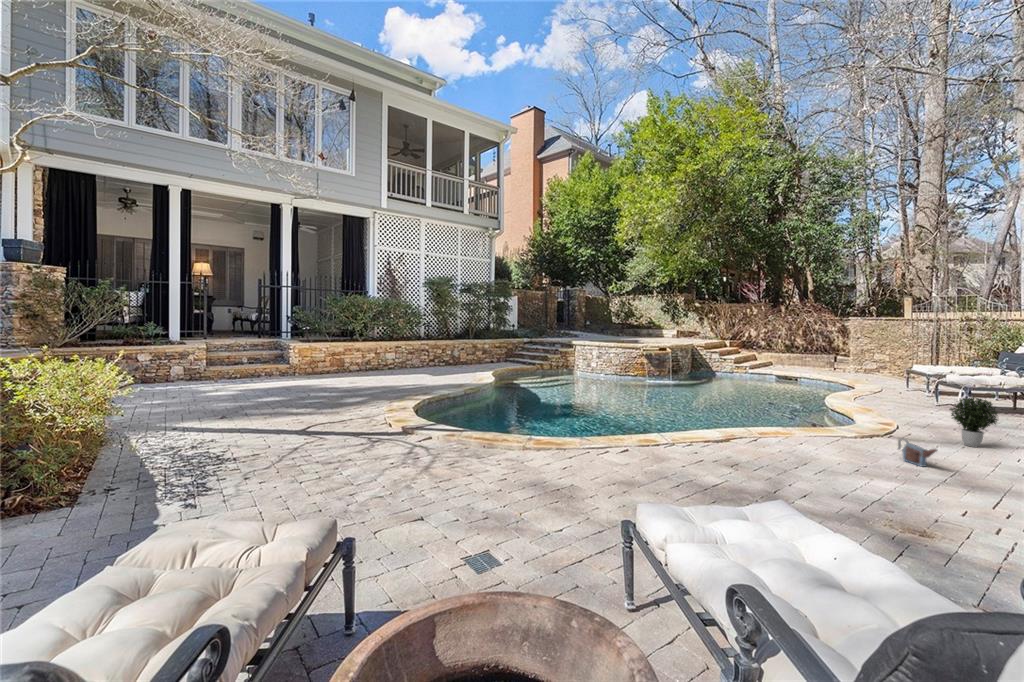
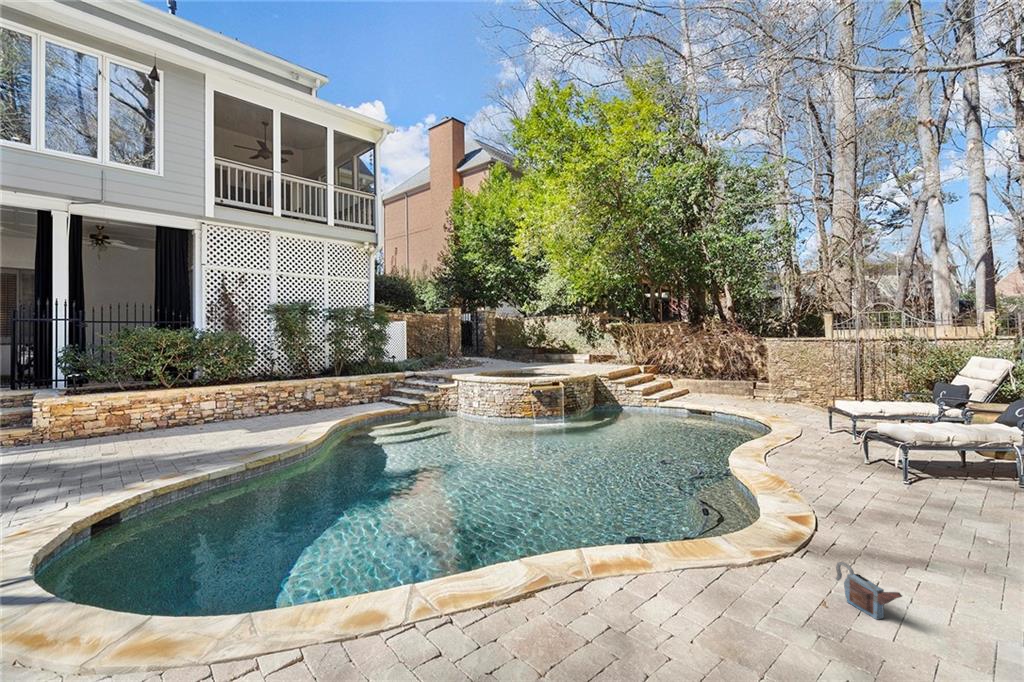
potted plant: present [949,397,998,447] -> none [898,470,970,548]

